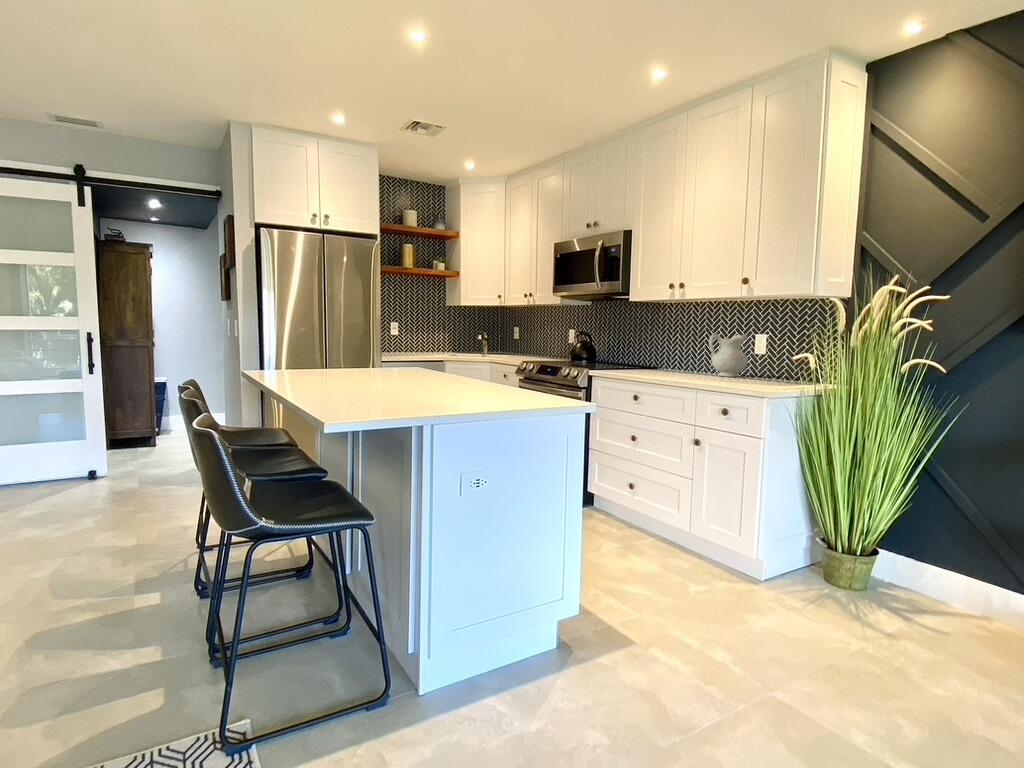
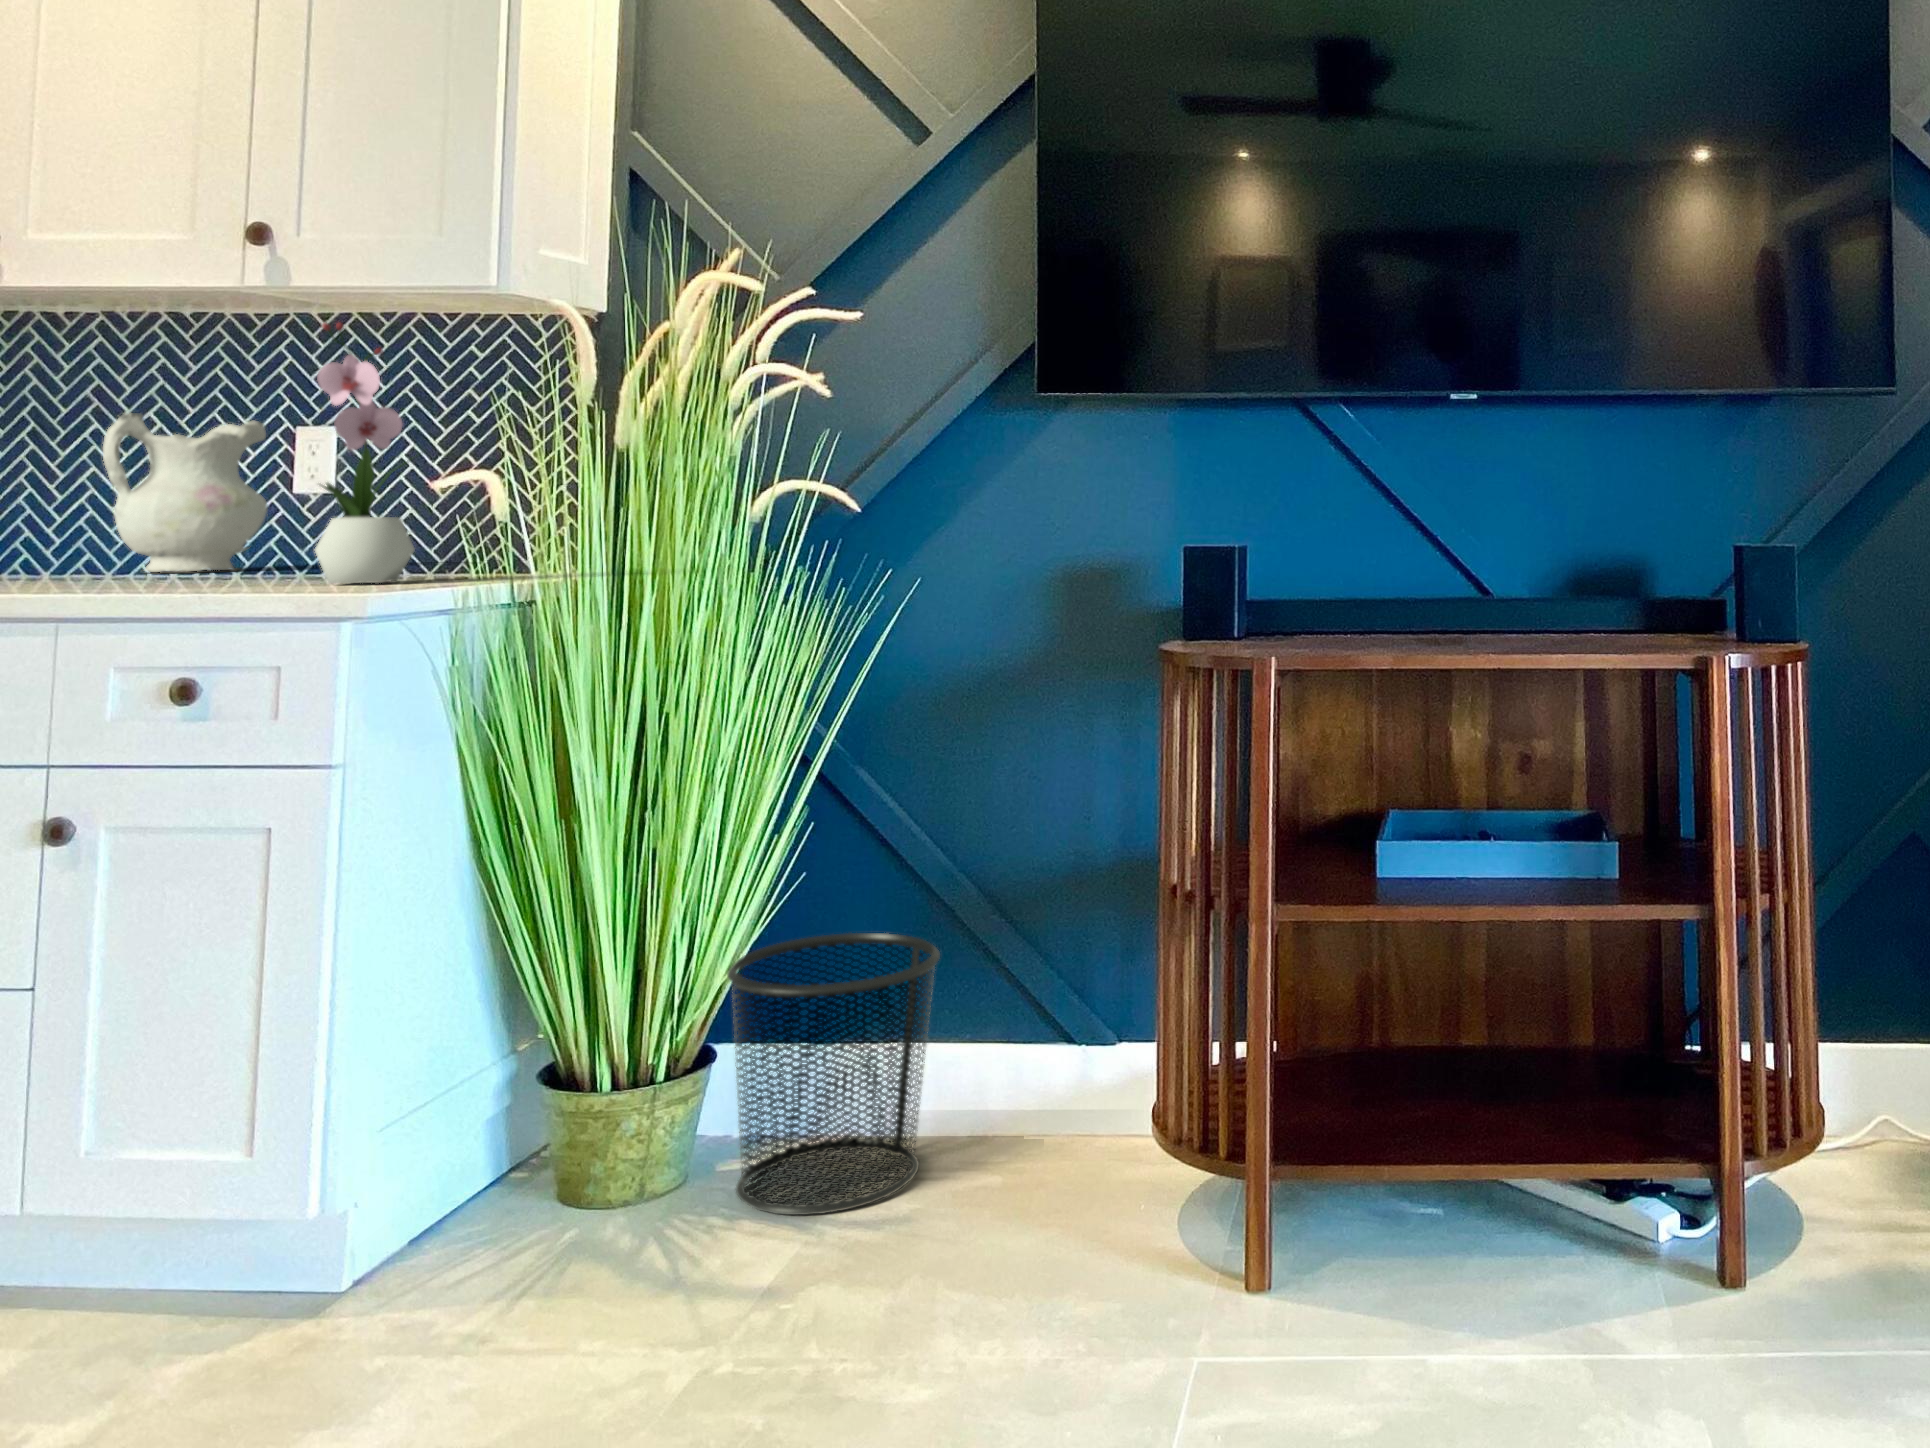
flower arrangement: none [758,310,790,388] -> present [315,323,426,583]
waste bin: none [882,523,971,623] -> present [727,933,940,1215]

